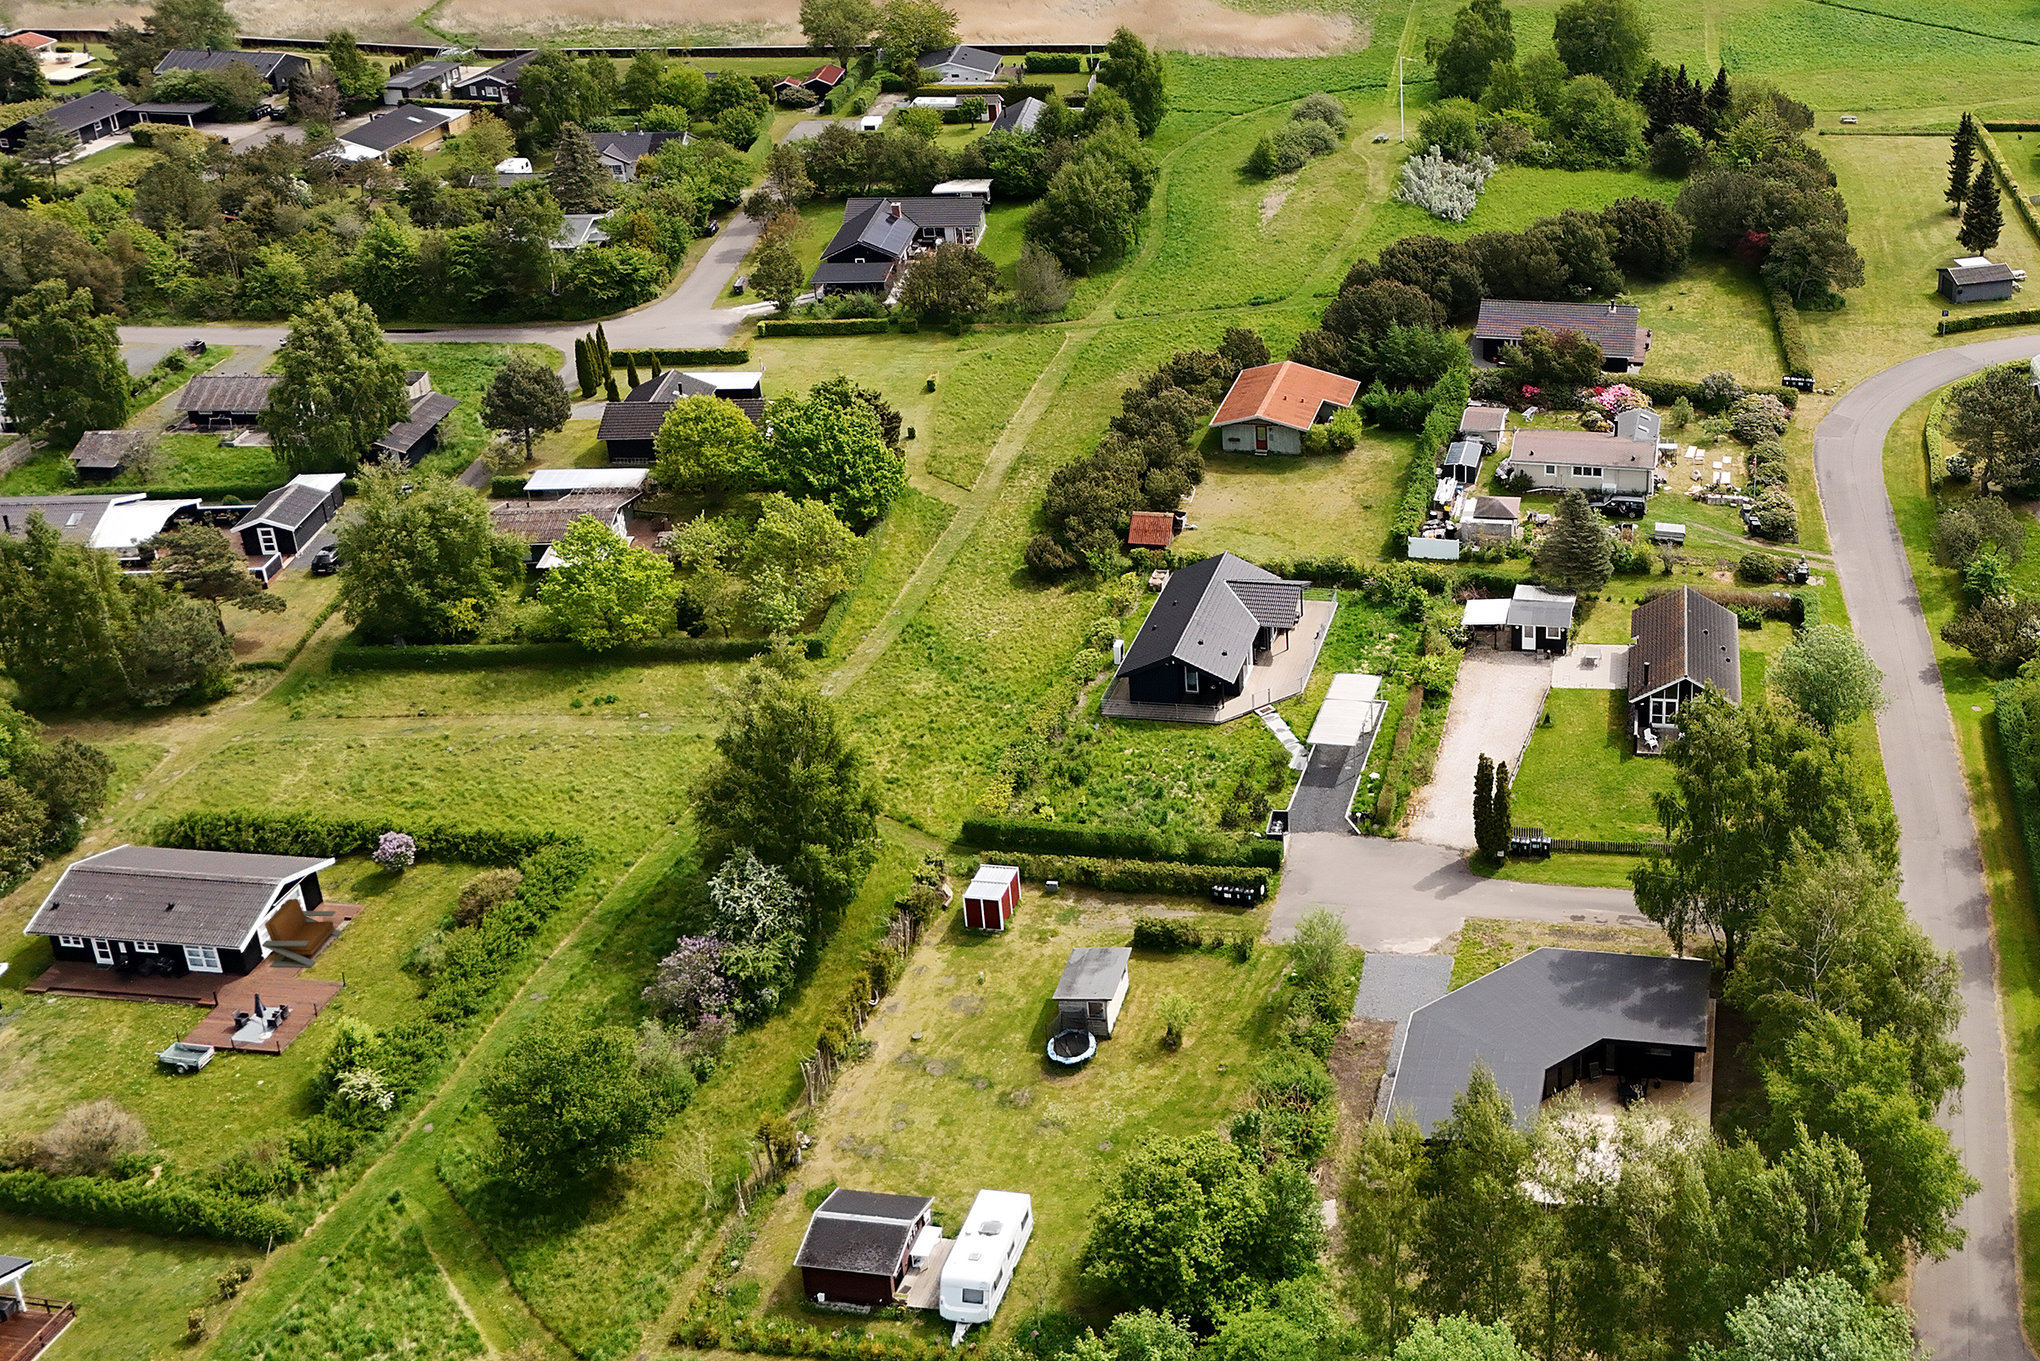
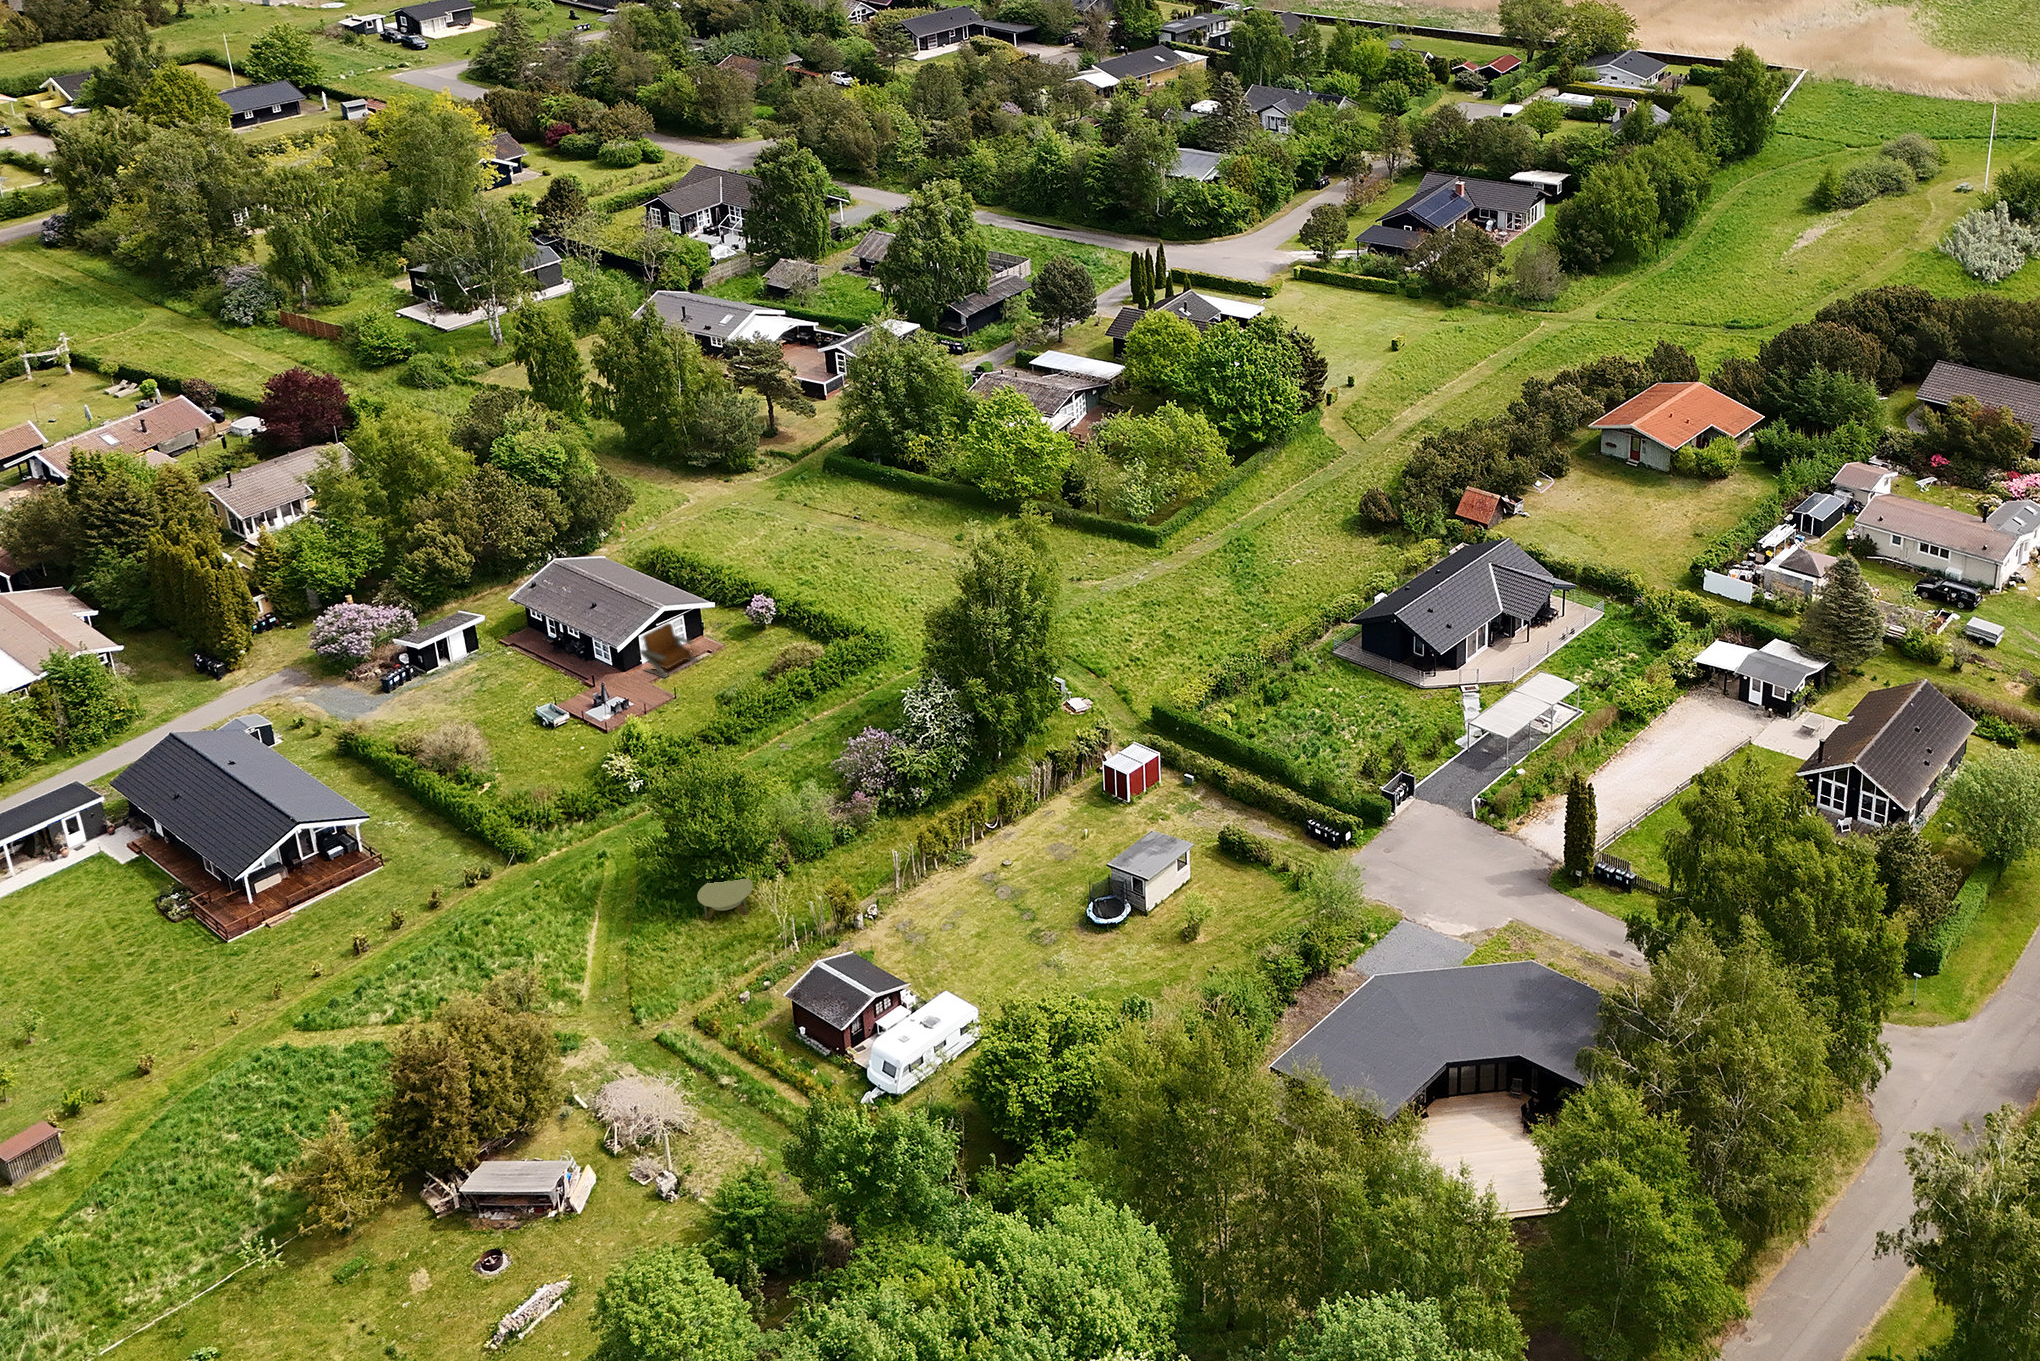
round table: none [582,1158,653,1225] -> present [697,877,753,919]

